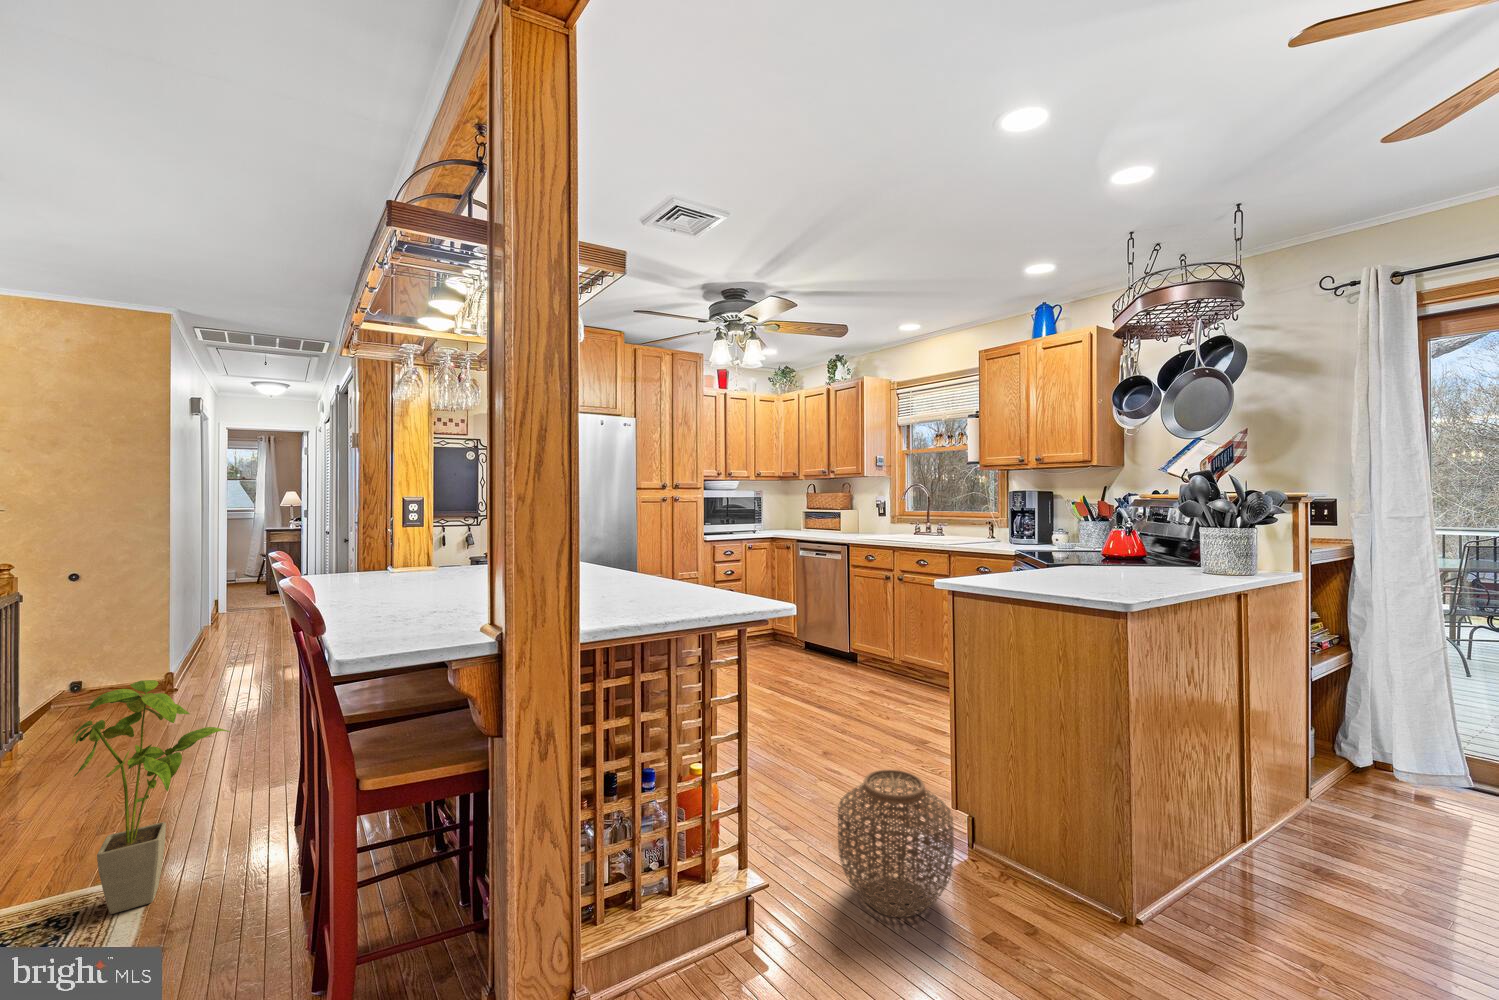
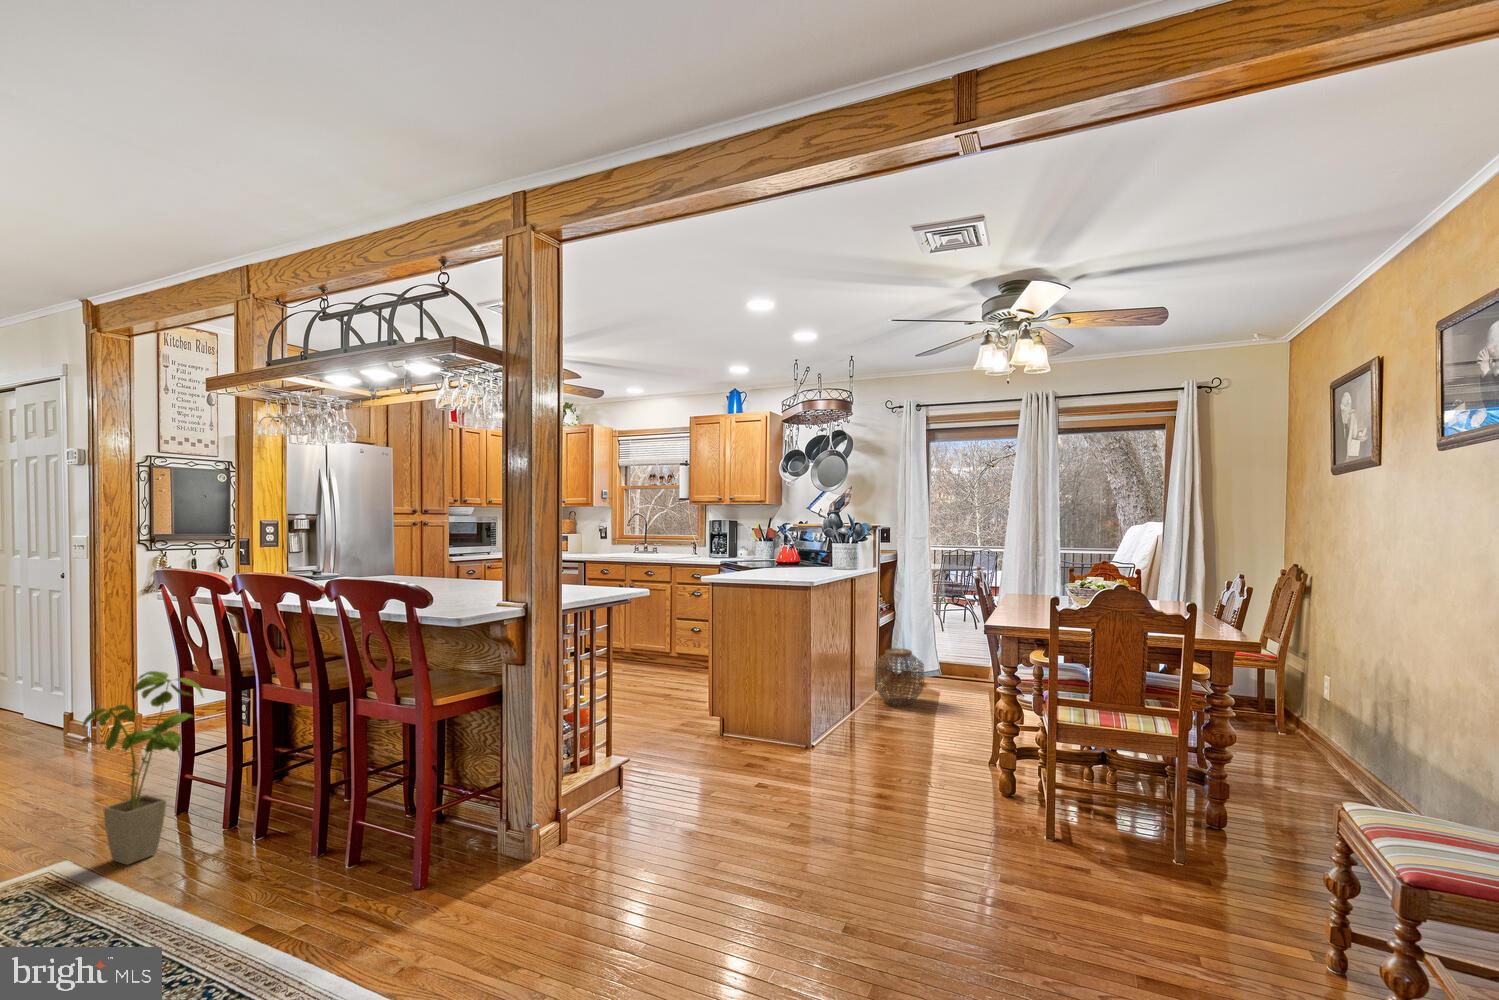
woven basket: present [838,770,954,917] -> present [874,648,924,705]

